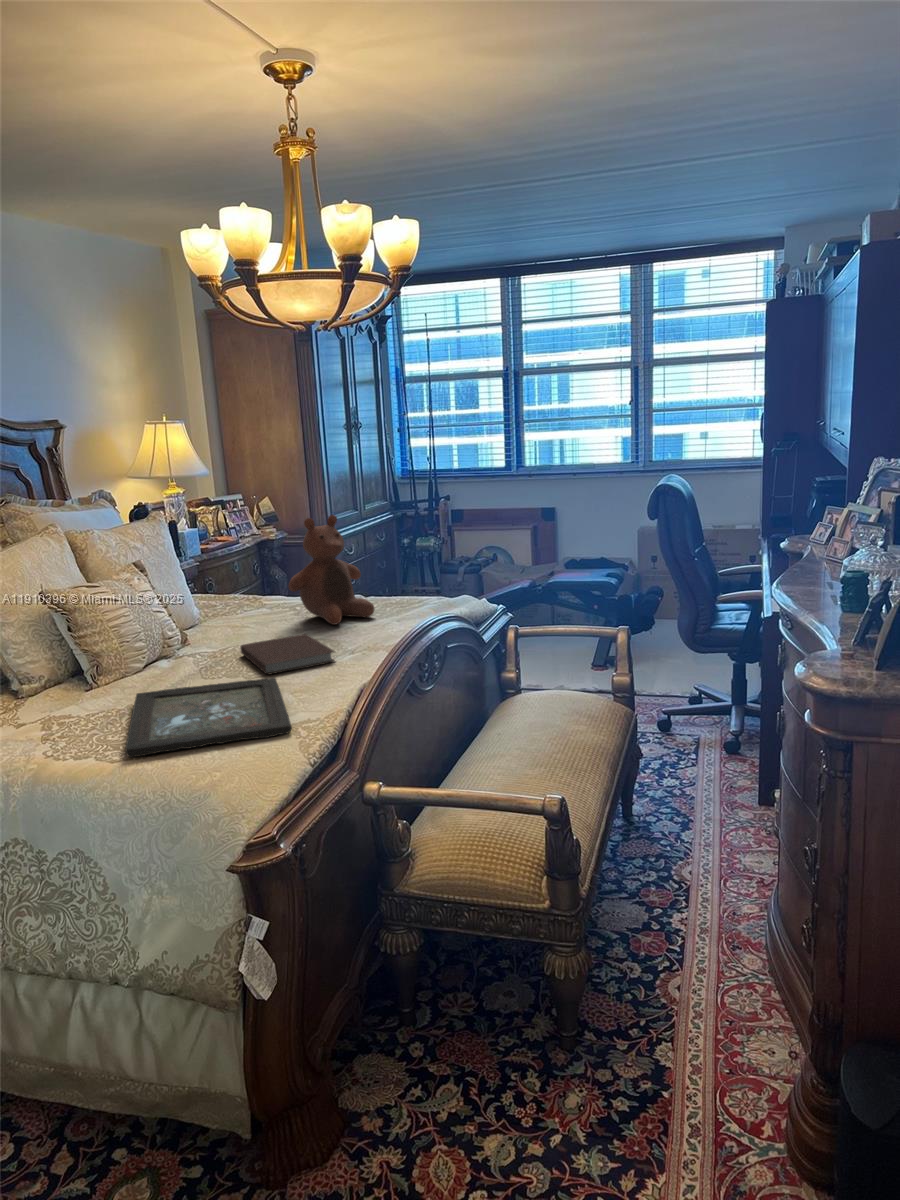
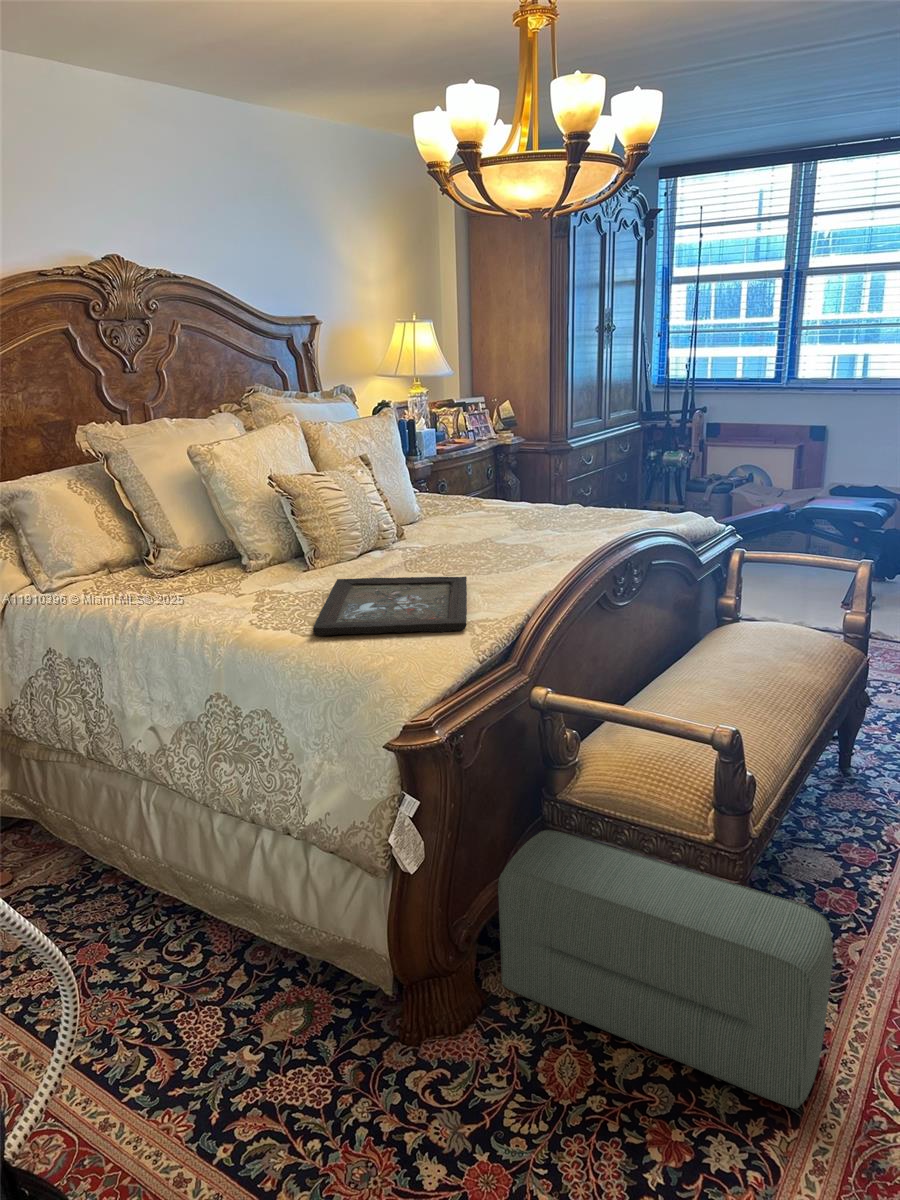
stuffed bear: present [288,515,374,625] -> none [499,417,584,531]
notebook: present [241,634,335,675] -> none [442,537,531,573]
pouf: none [351,925,672,1154] -> present [498,830,833,1108]

